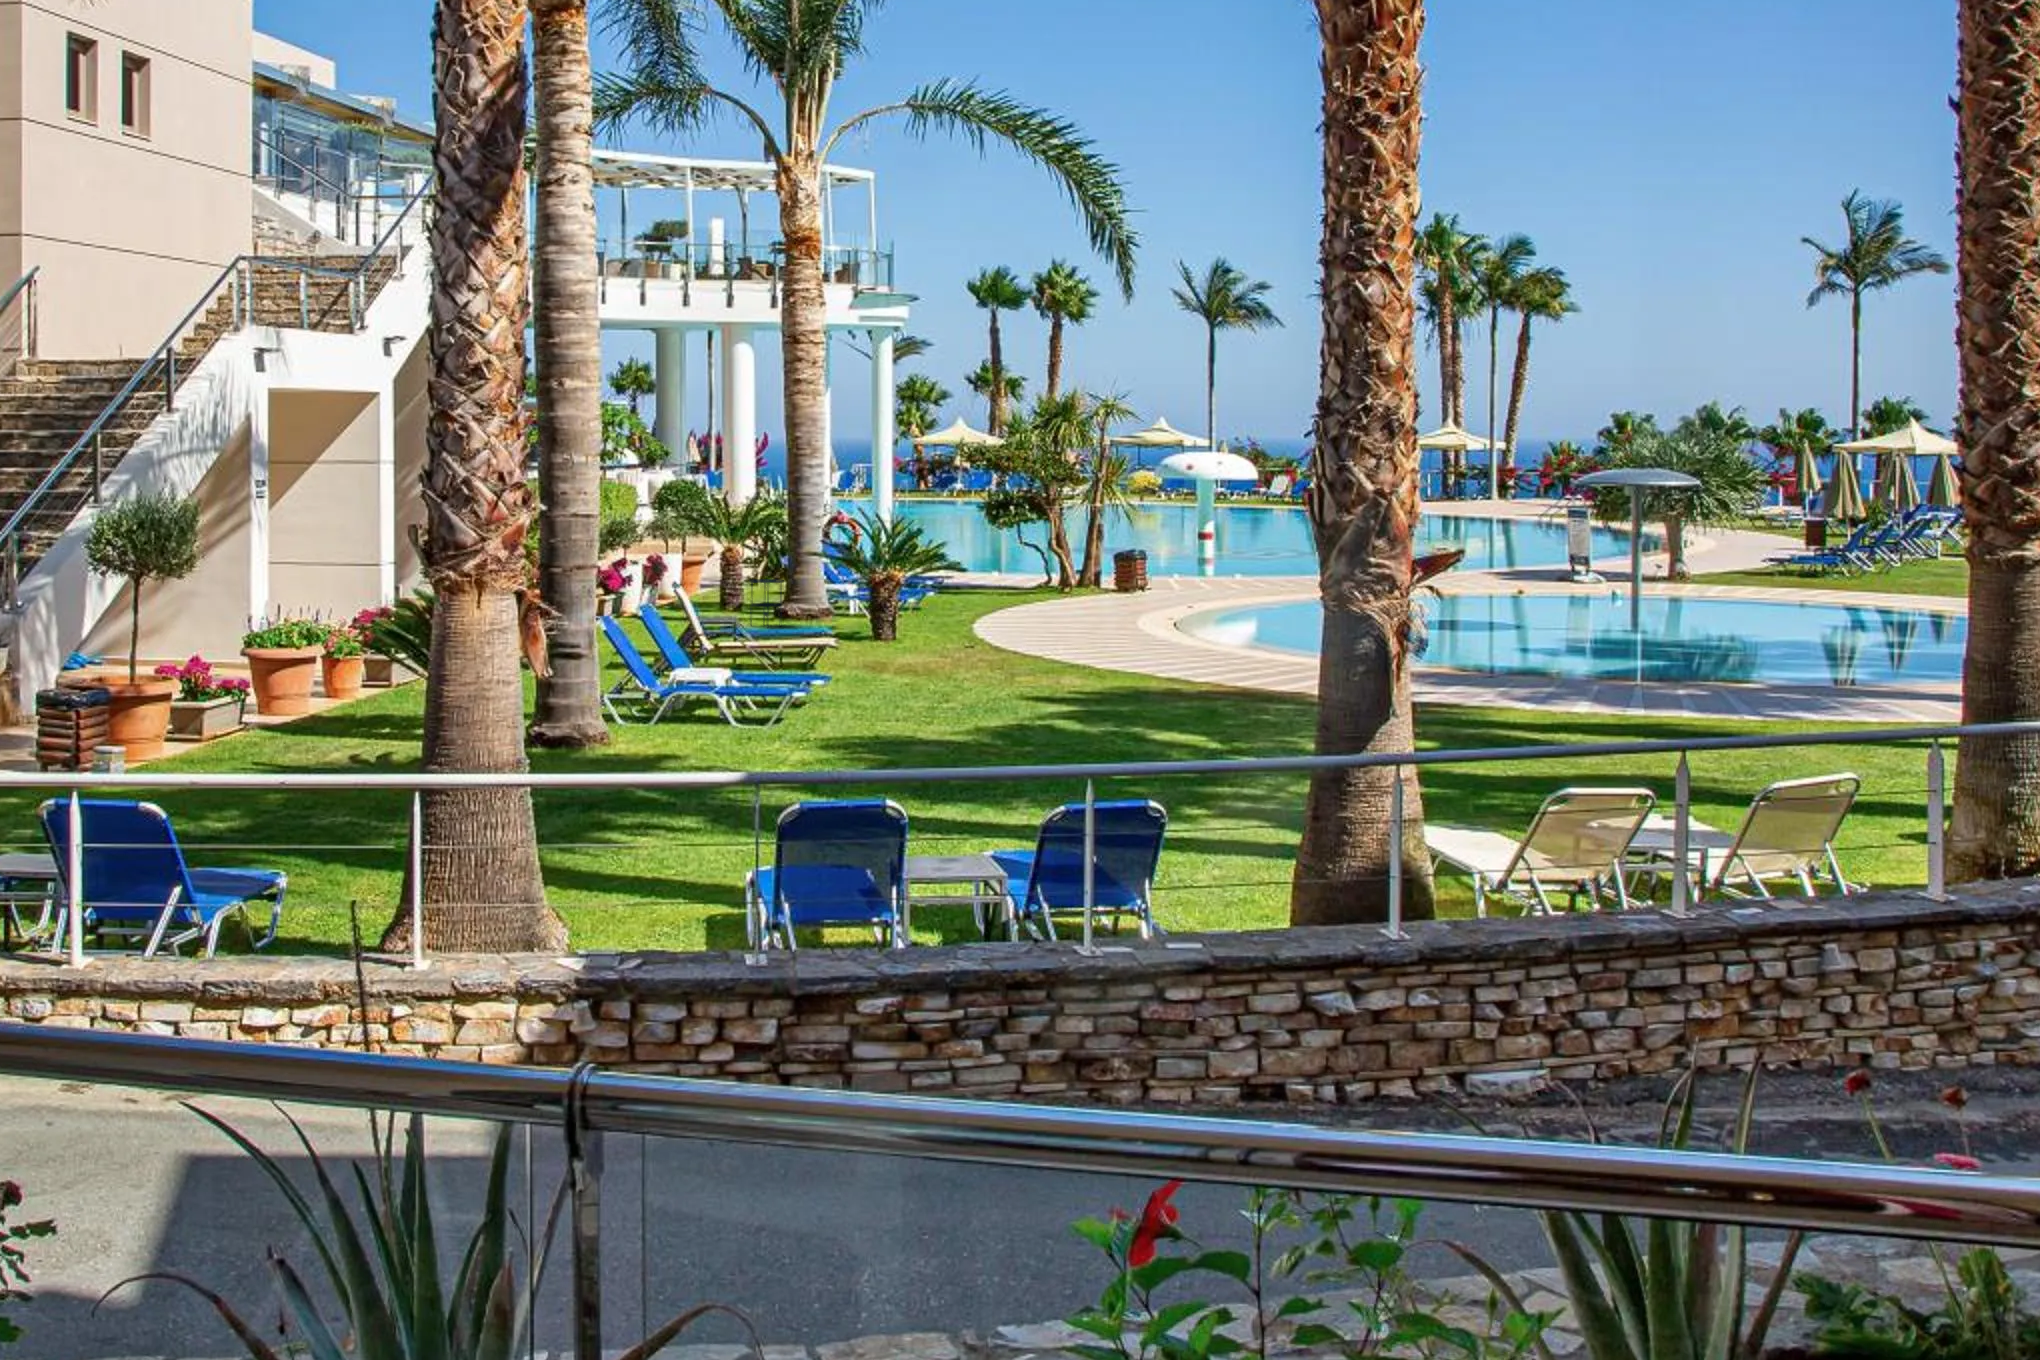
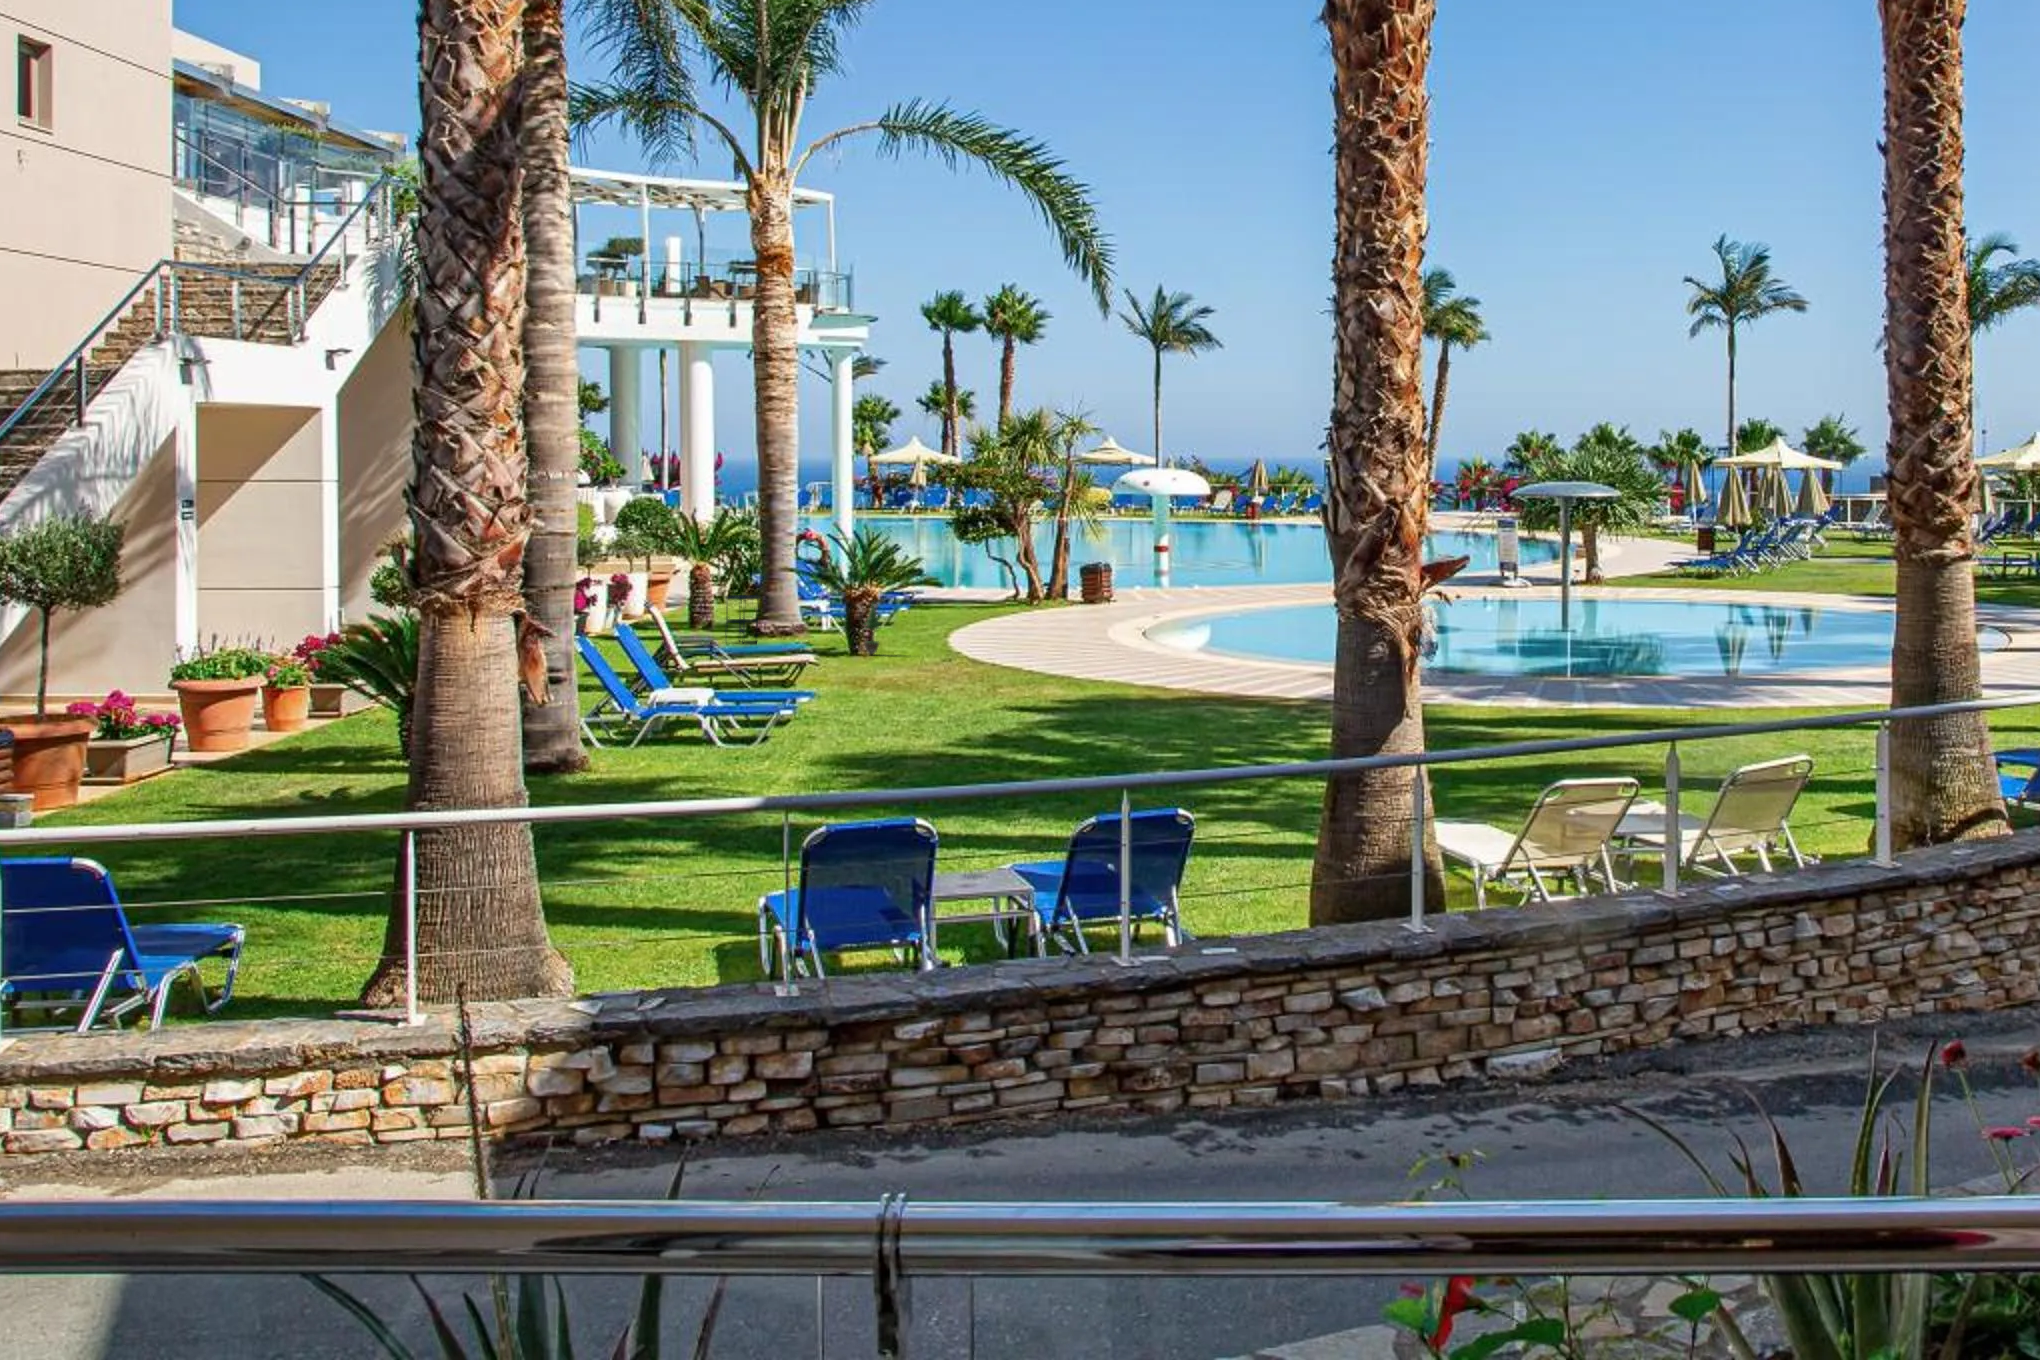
potted tree: none [882,588,901,642] -> present [865,602,880,654]

